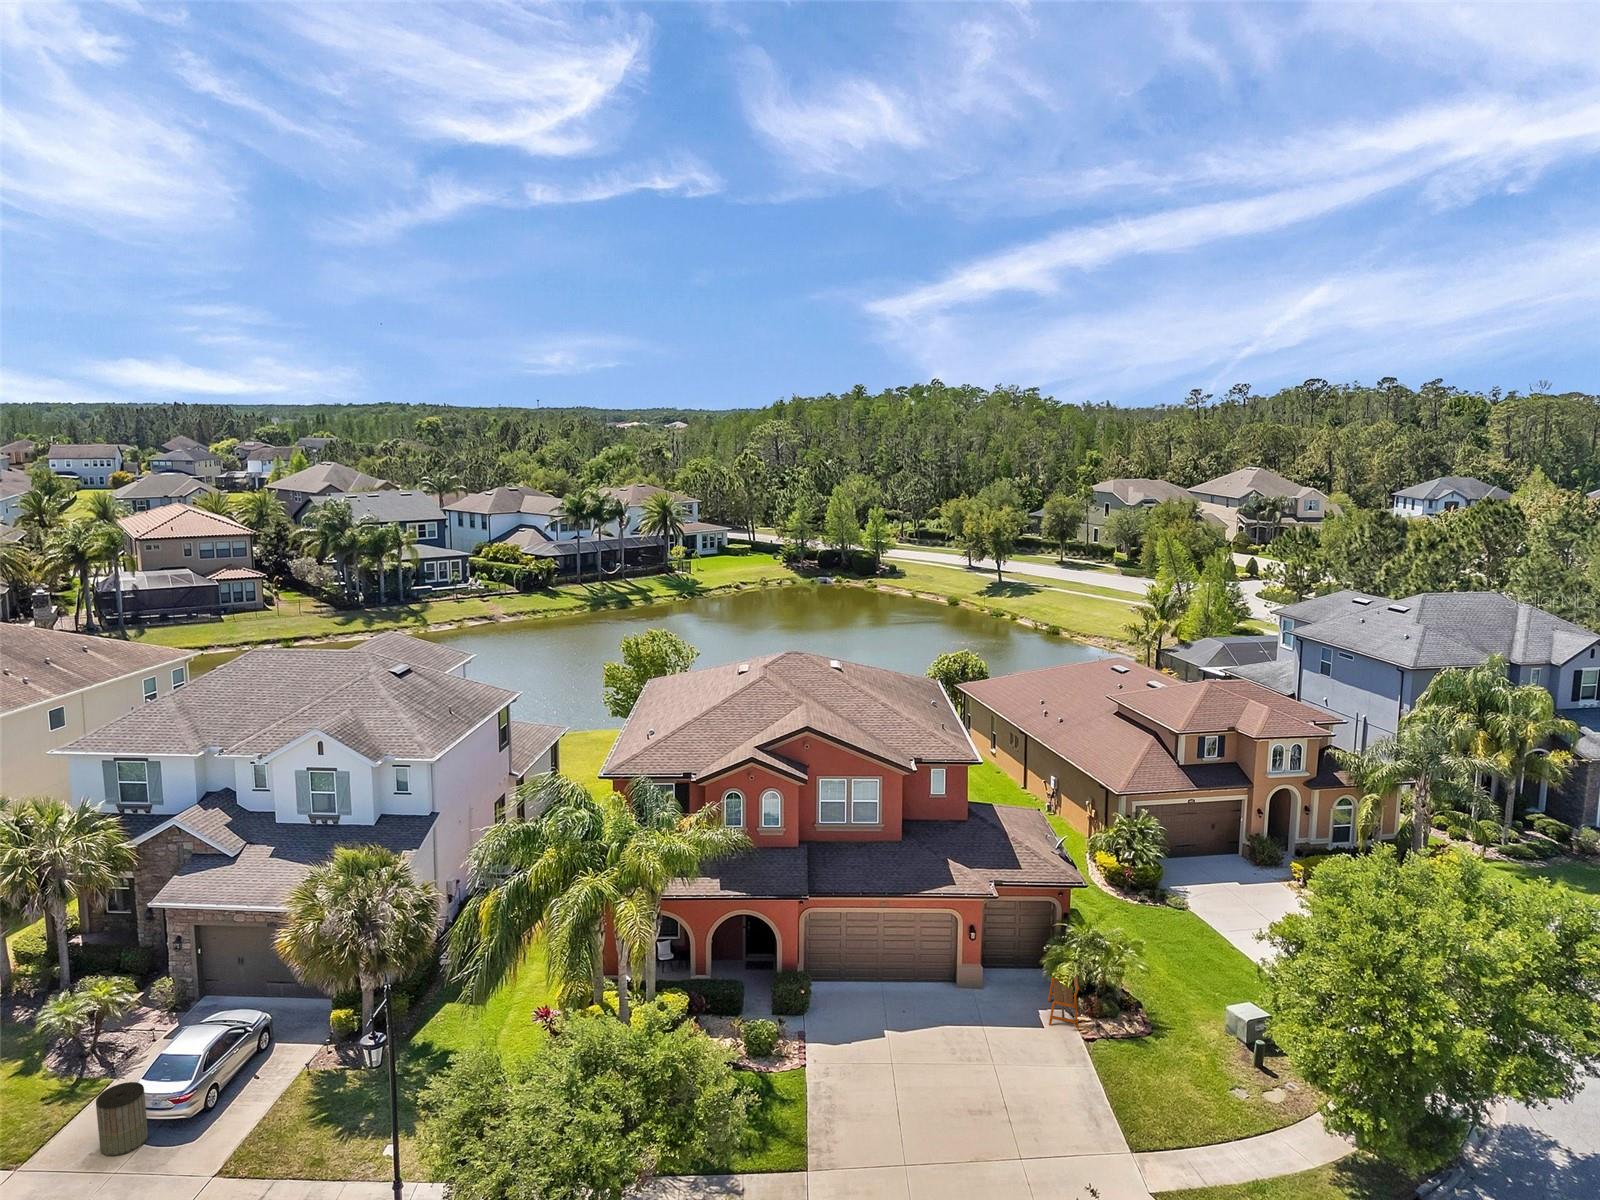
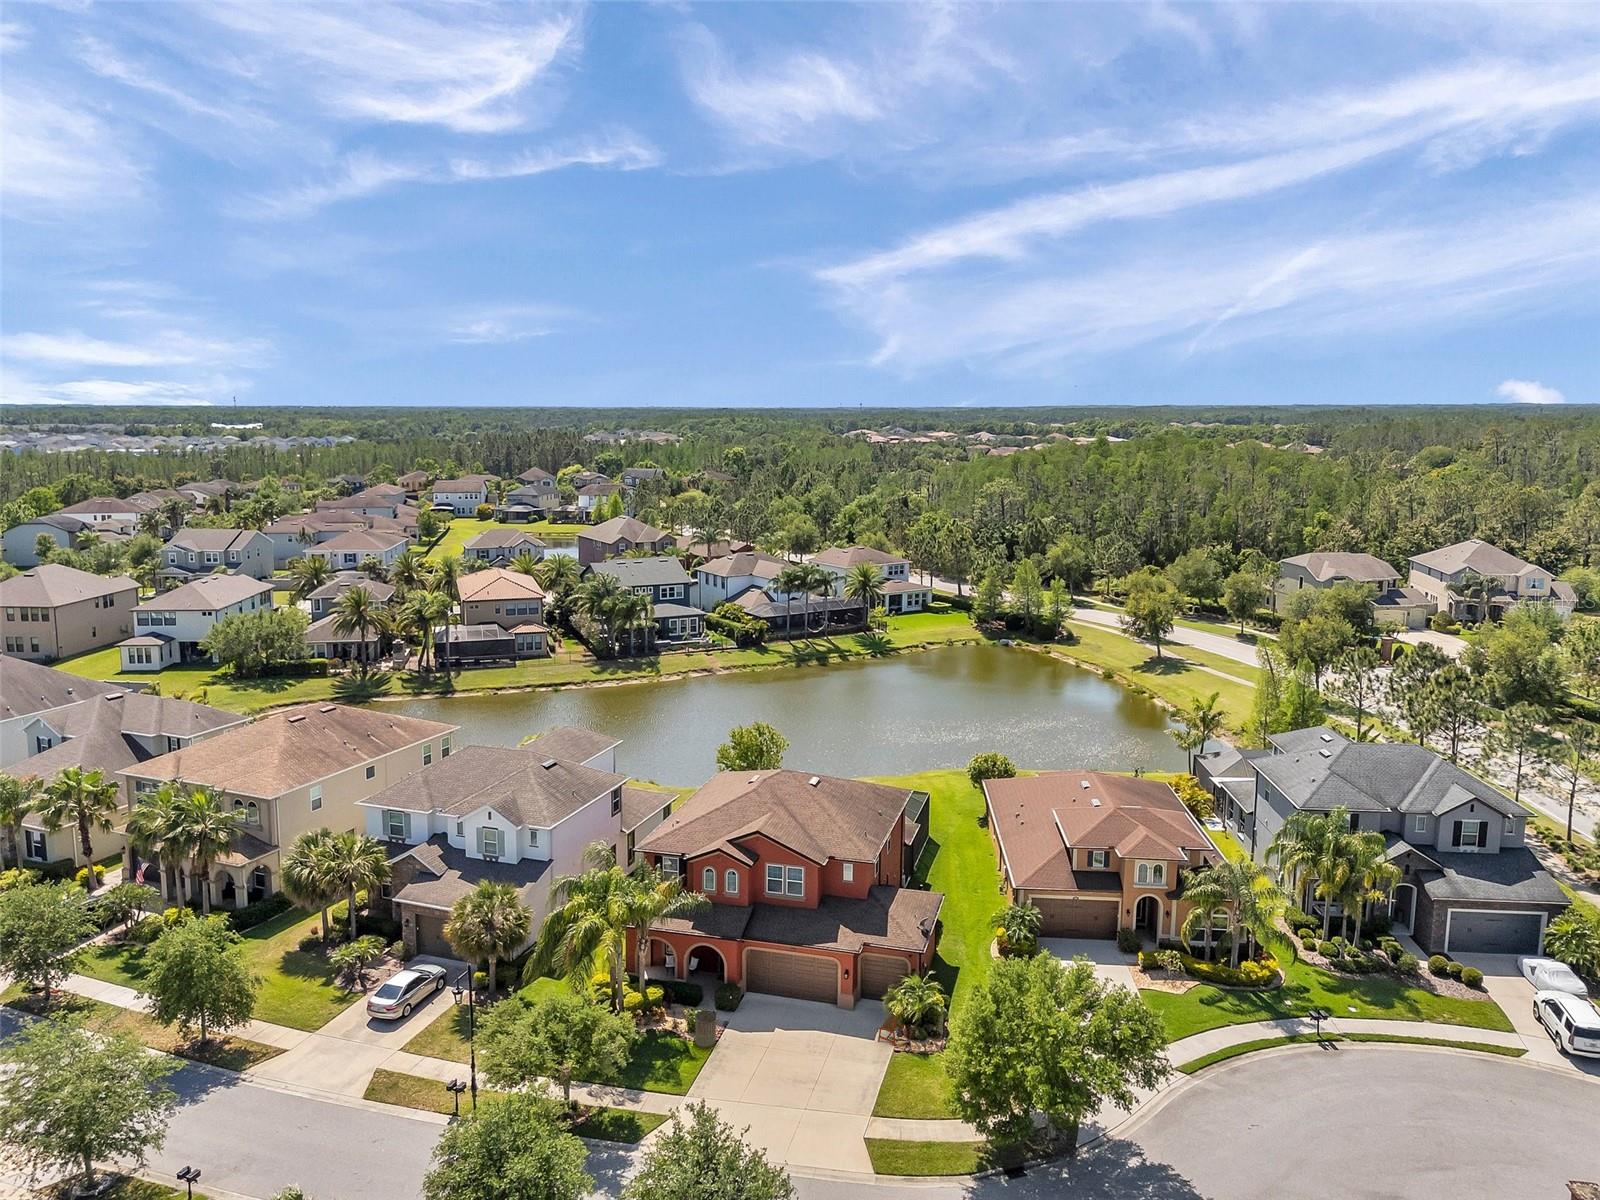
trash can: present [96,1082,148,1157] -> present [695,1011,716,1048]

